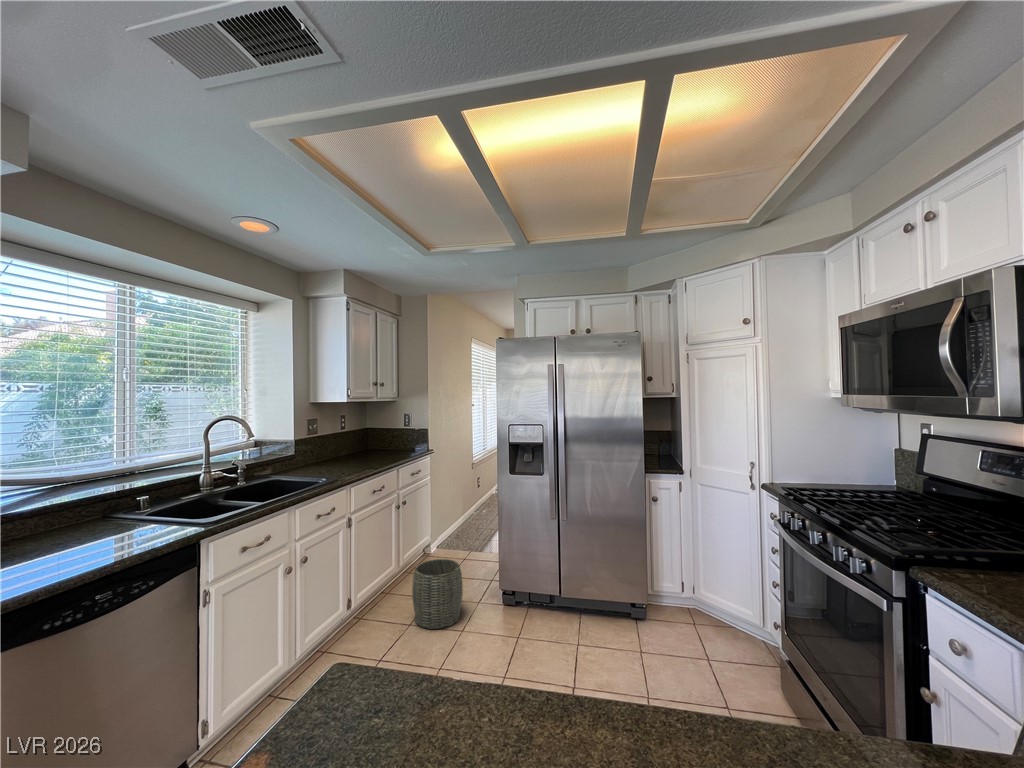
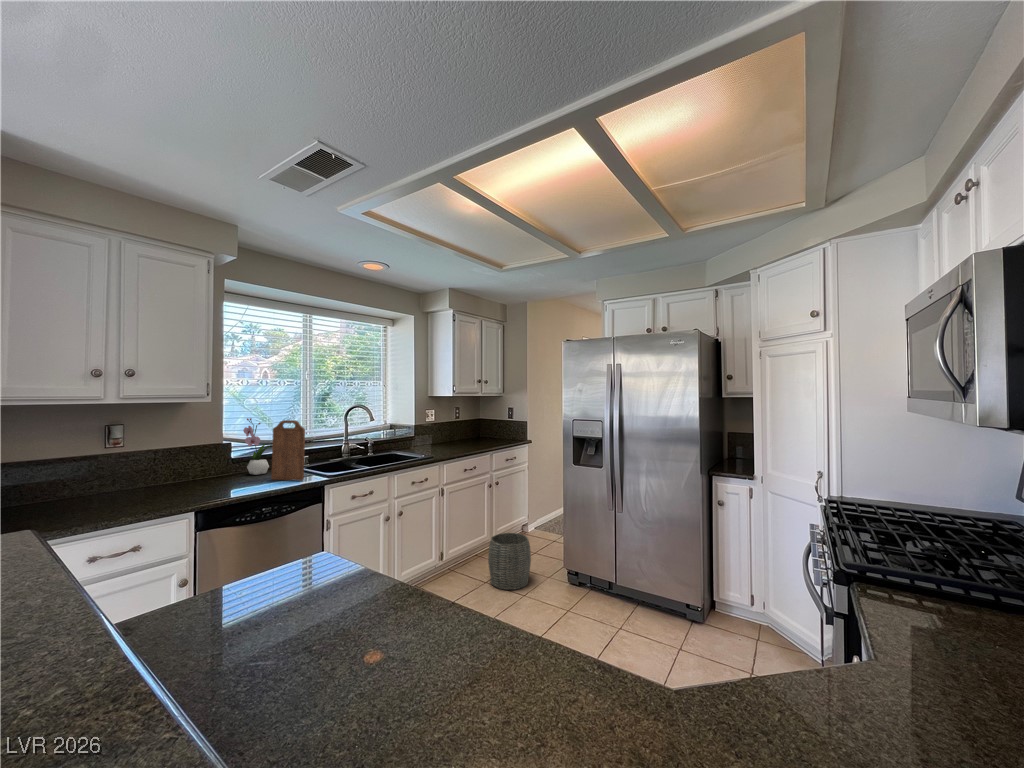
flower arrangement: none [30,444,91,537] -> present [243,418,271,475]
cutting board: none [99,444,168,541] -> present [272,420,305,481]

